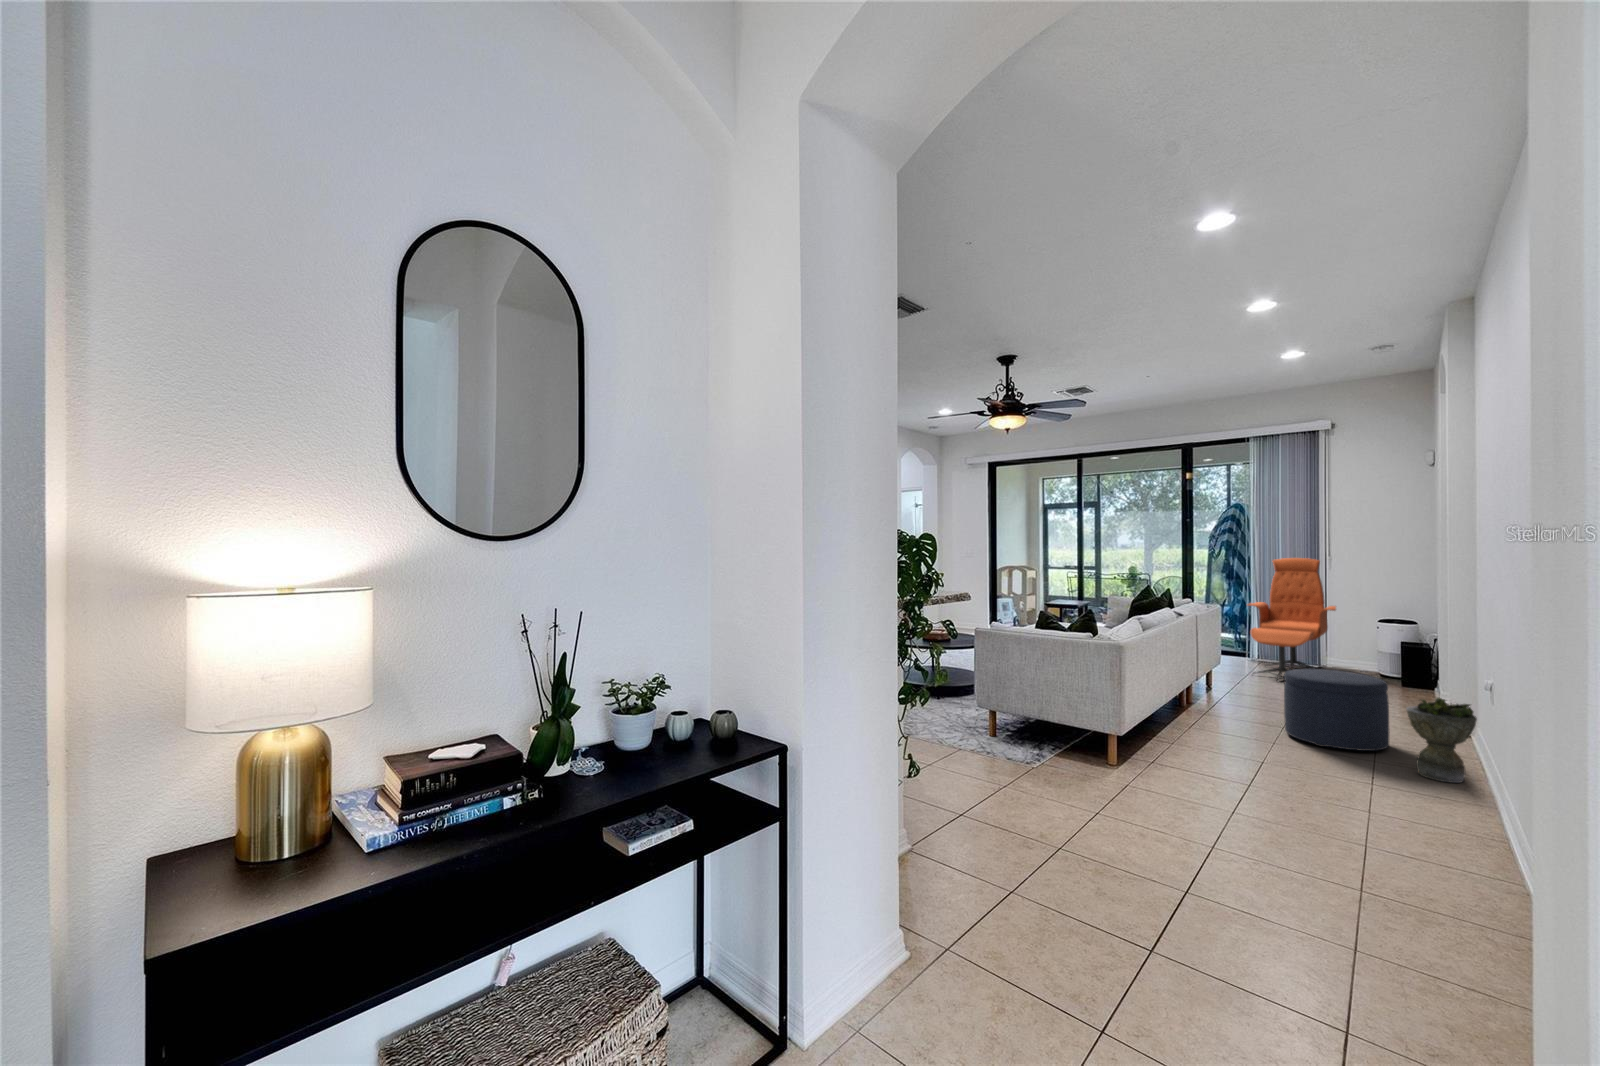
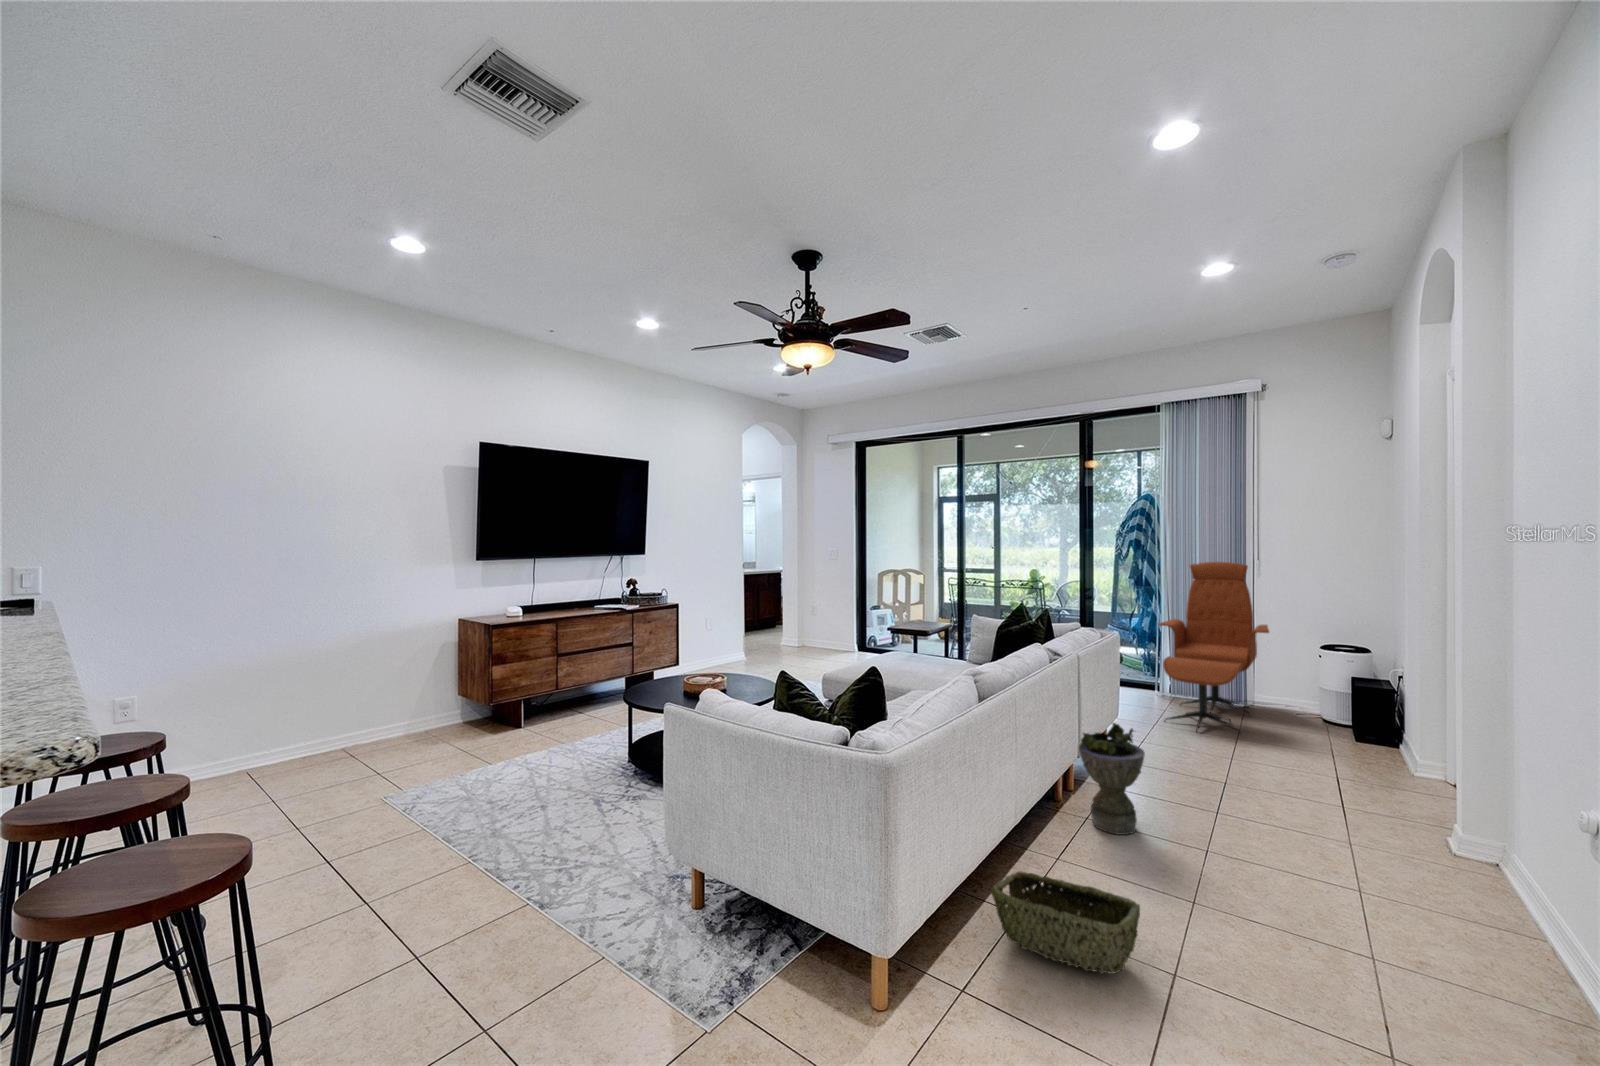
ottoman: present [1284,669,1390,751] -> none [1215,747,1380,902]
planter: present [1406,698,1477,783] -> present [1079,723,1145,835]
woven basket: none [1148,725,1236,766] -> present [991,872,1140,974]

